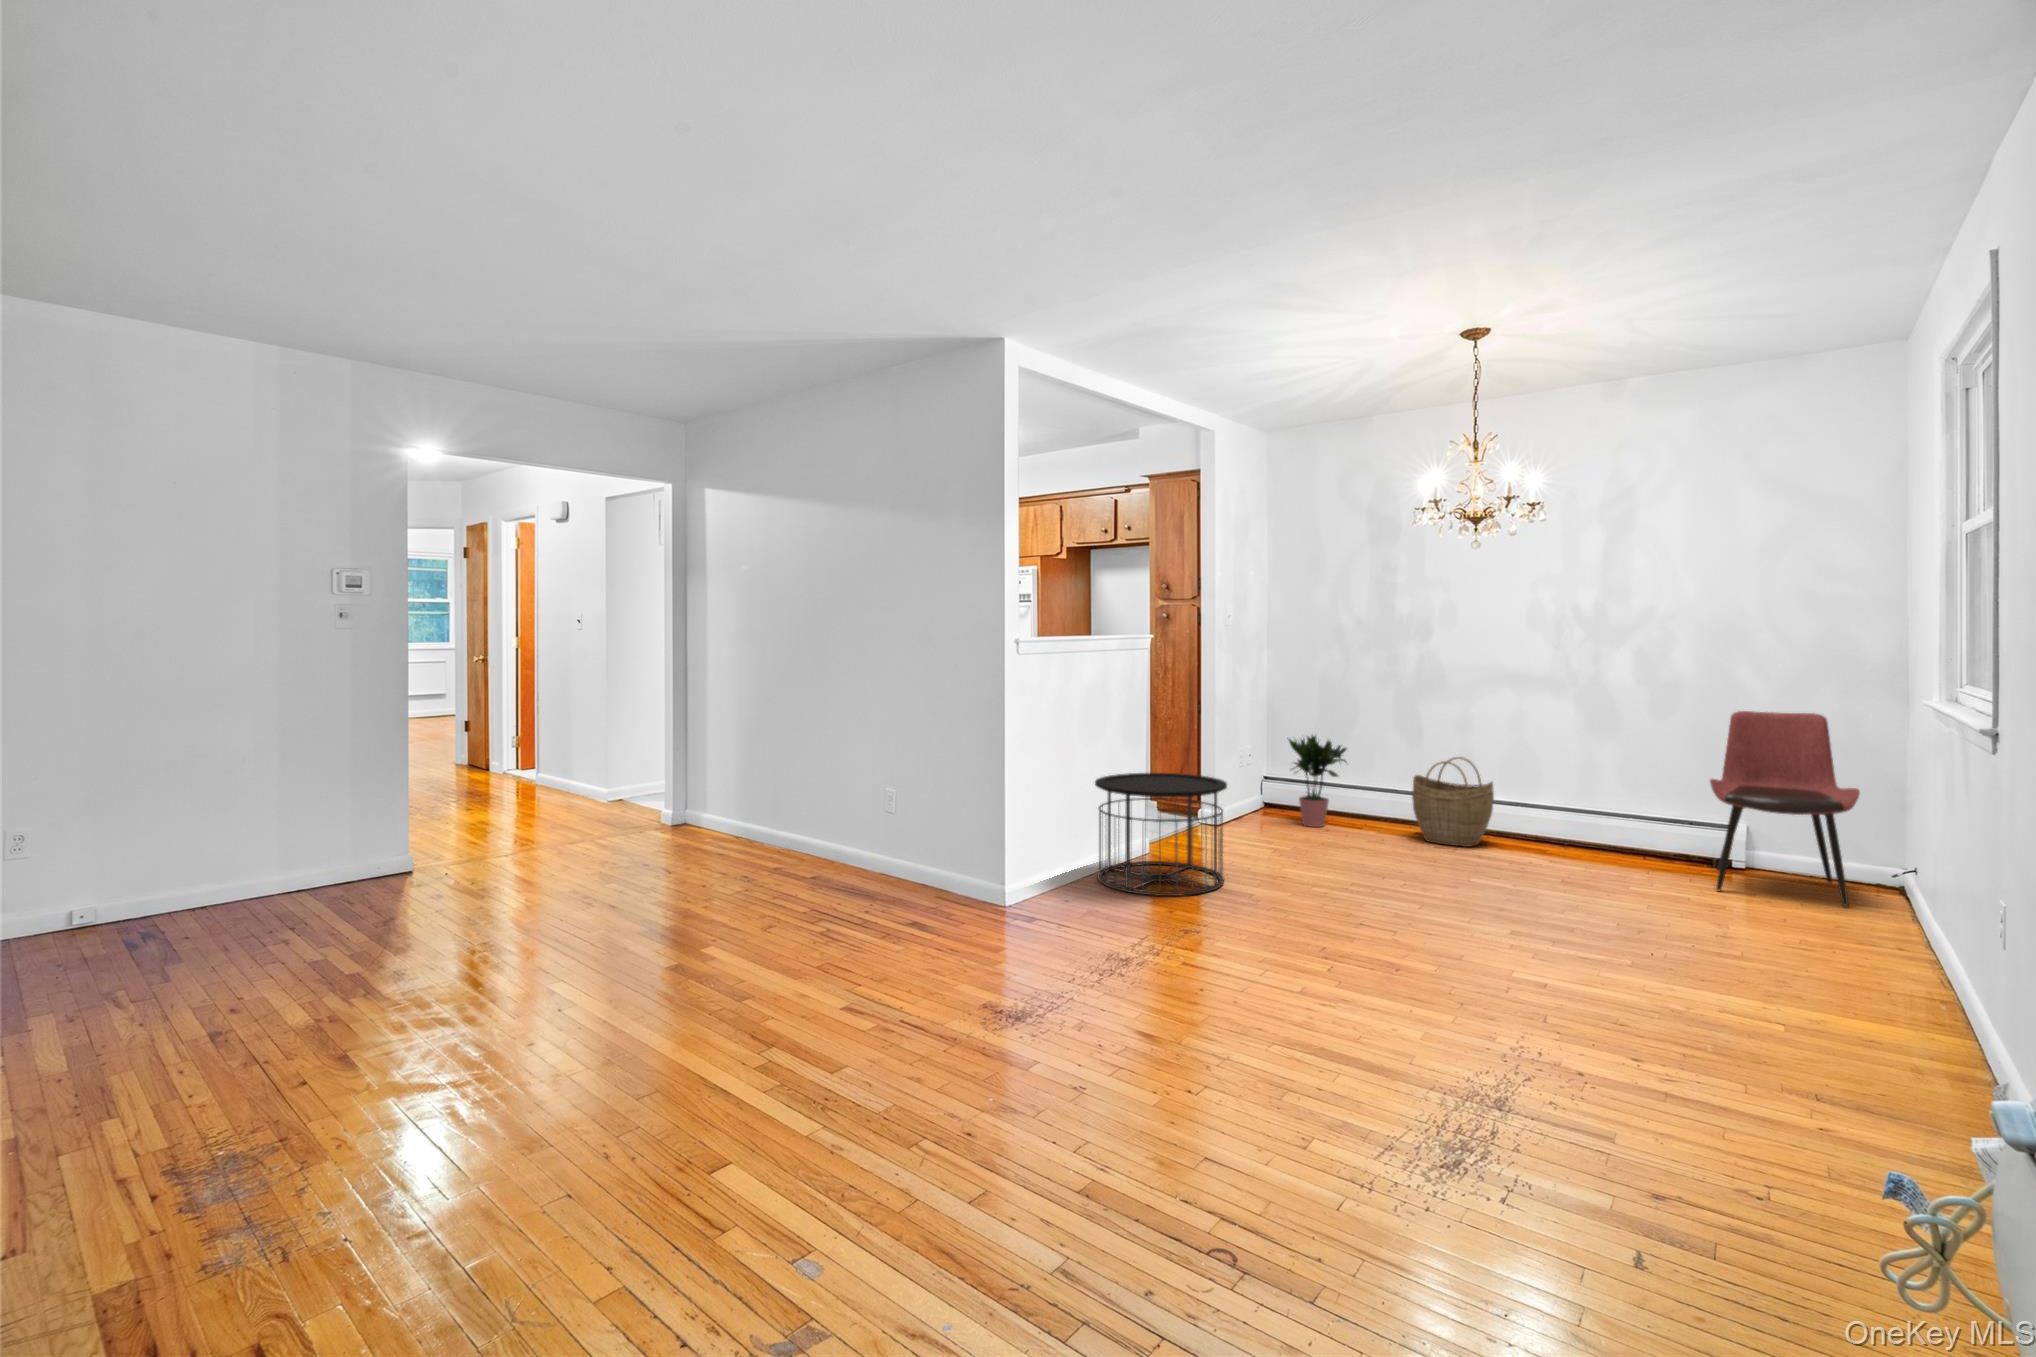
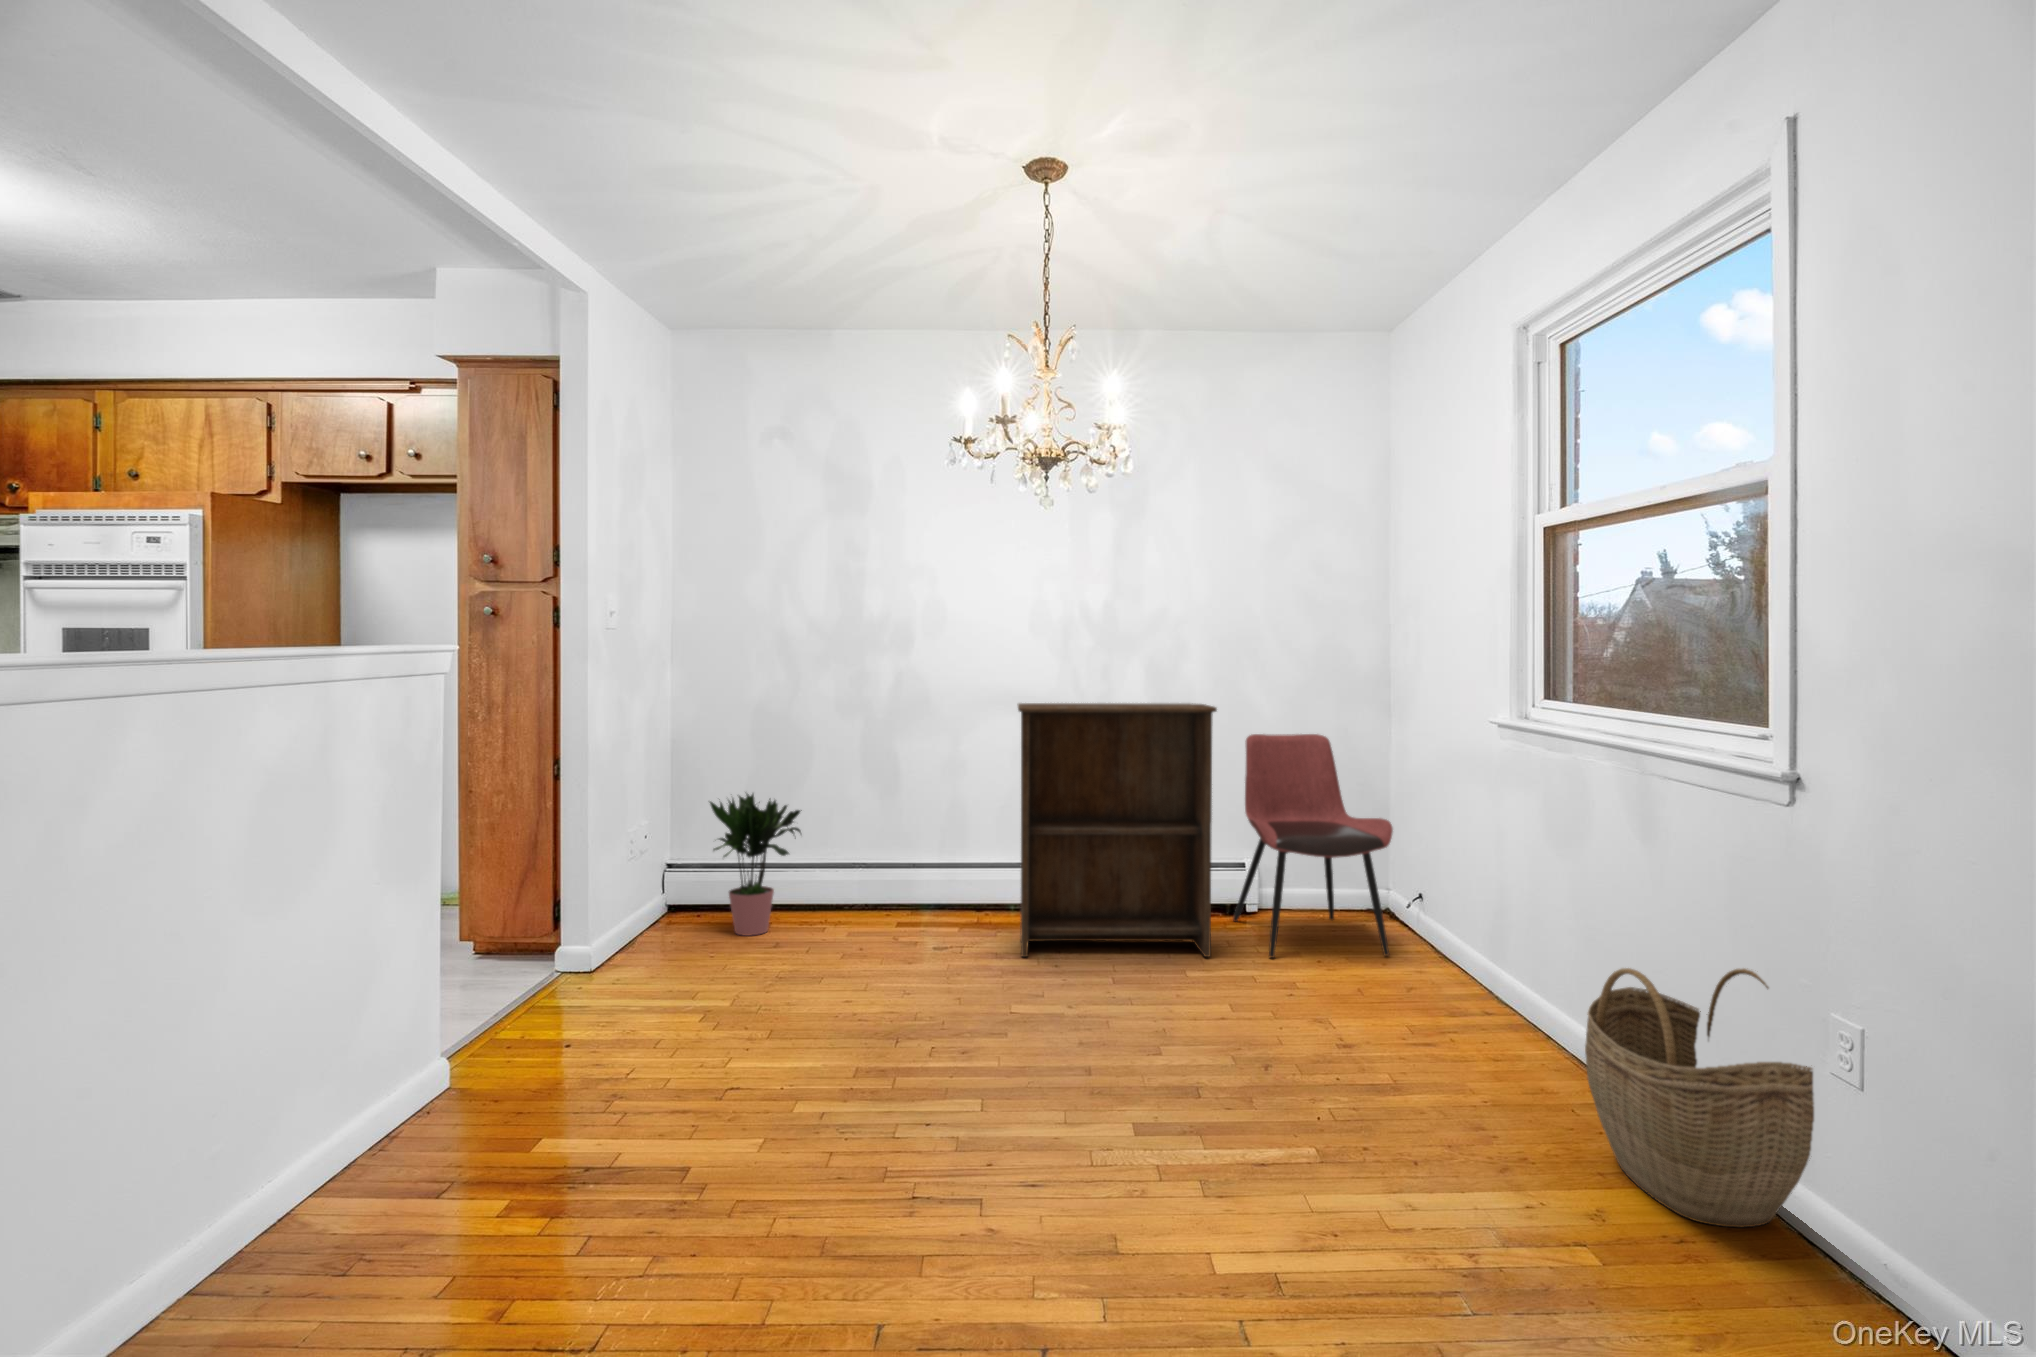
bookshelf: none [1494,679,1670,882] -> present [1018,703,1217,957]
woven basket: present [1412,757,1494,847] -> present [1585,968,1814,1227]
side table: present [1095,773,1227,896] -> none [325,910,653,1244]

